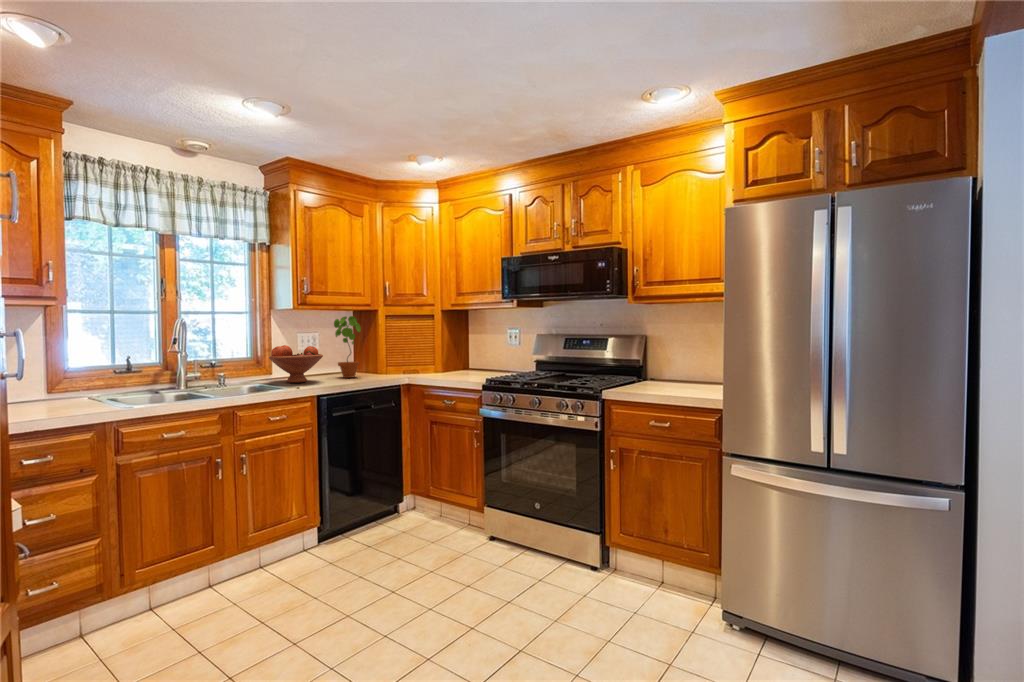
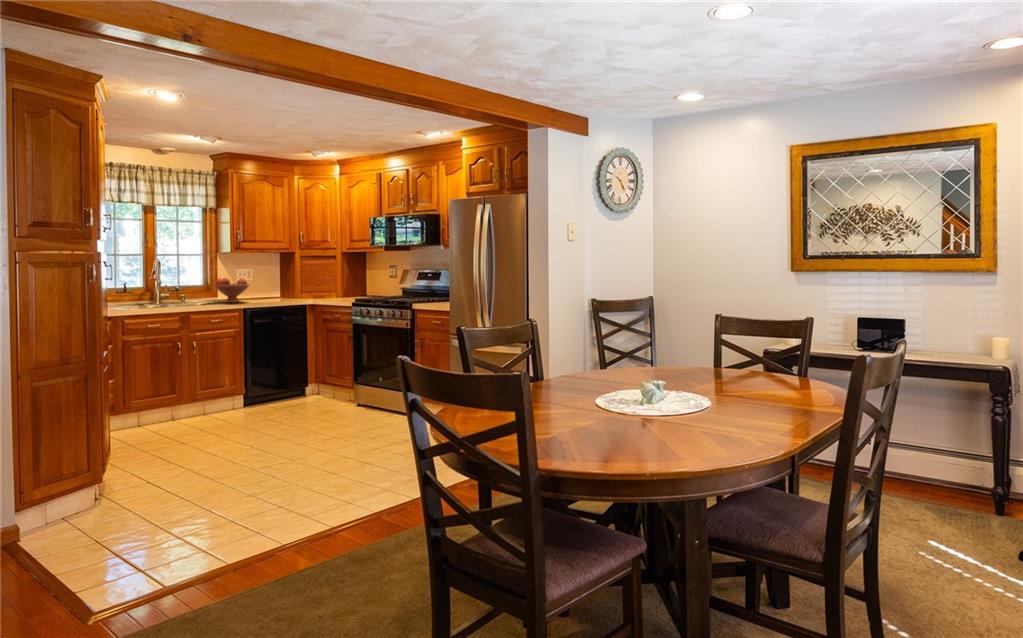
potted plant: present [334,316,361,378] -> none [260,258,278,301]

